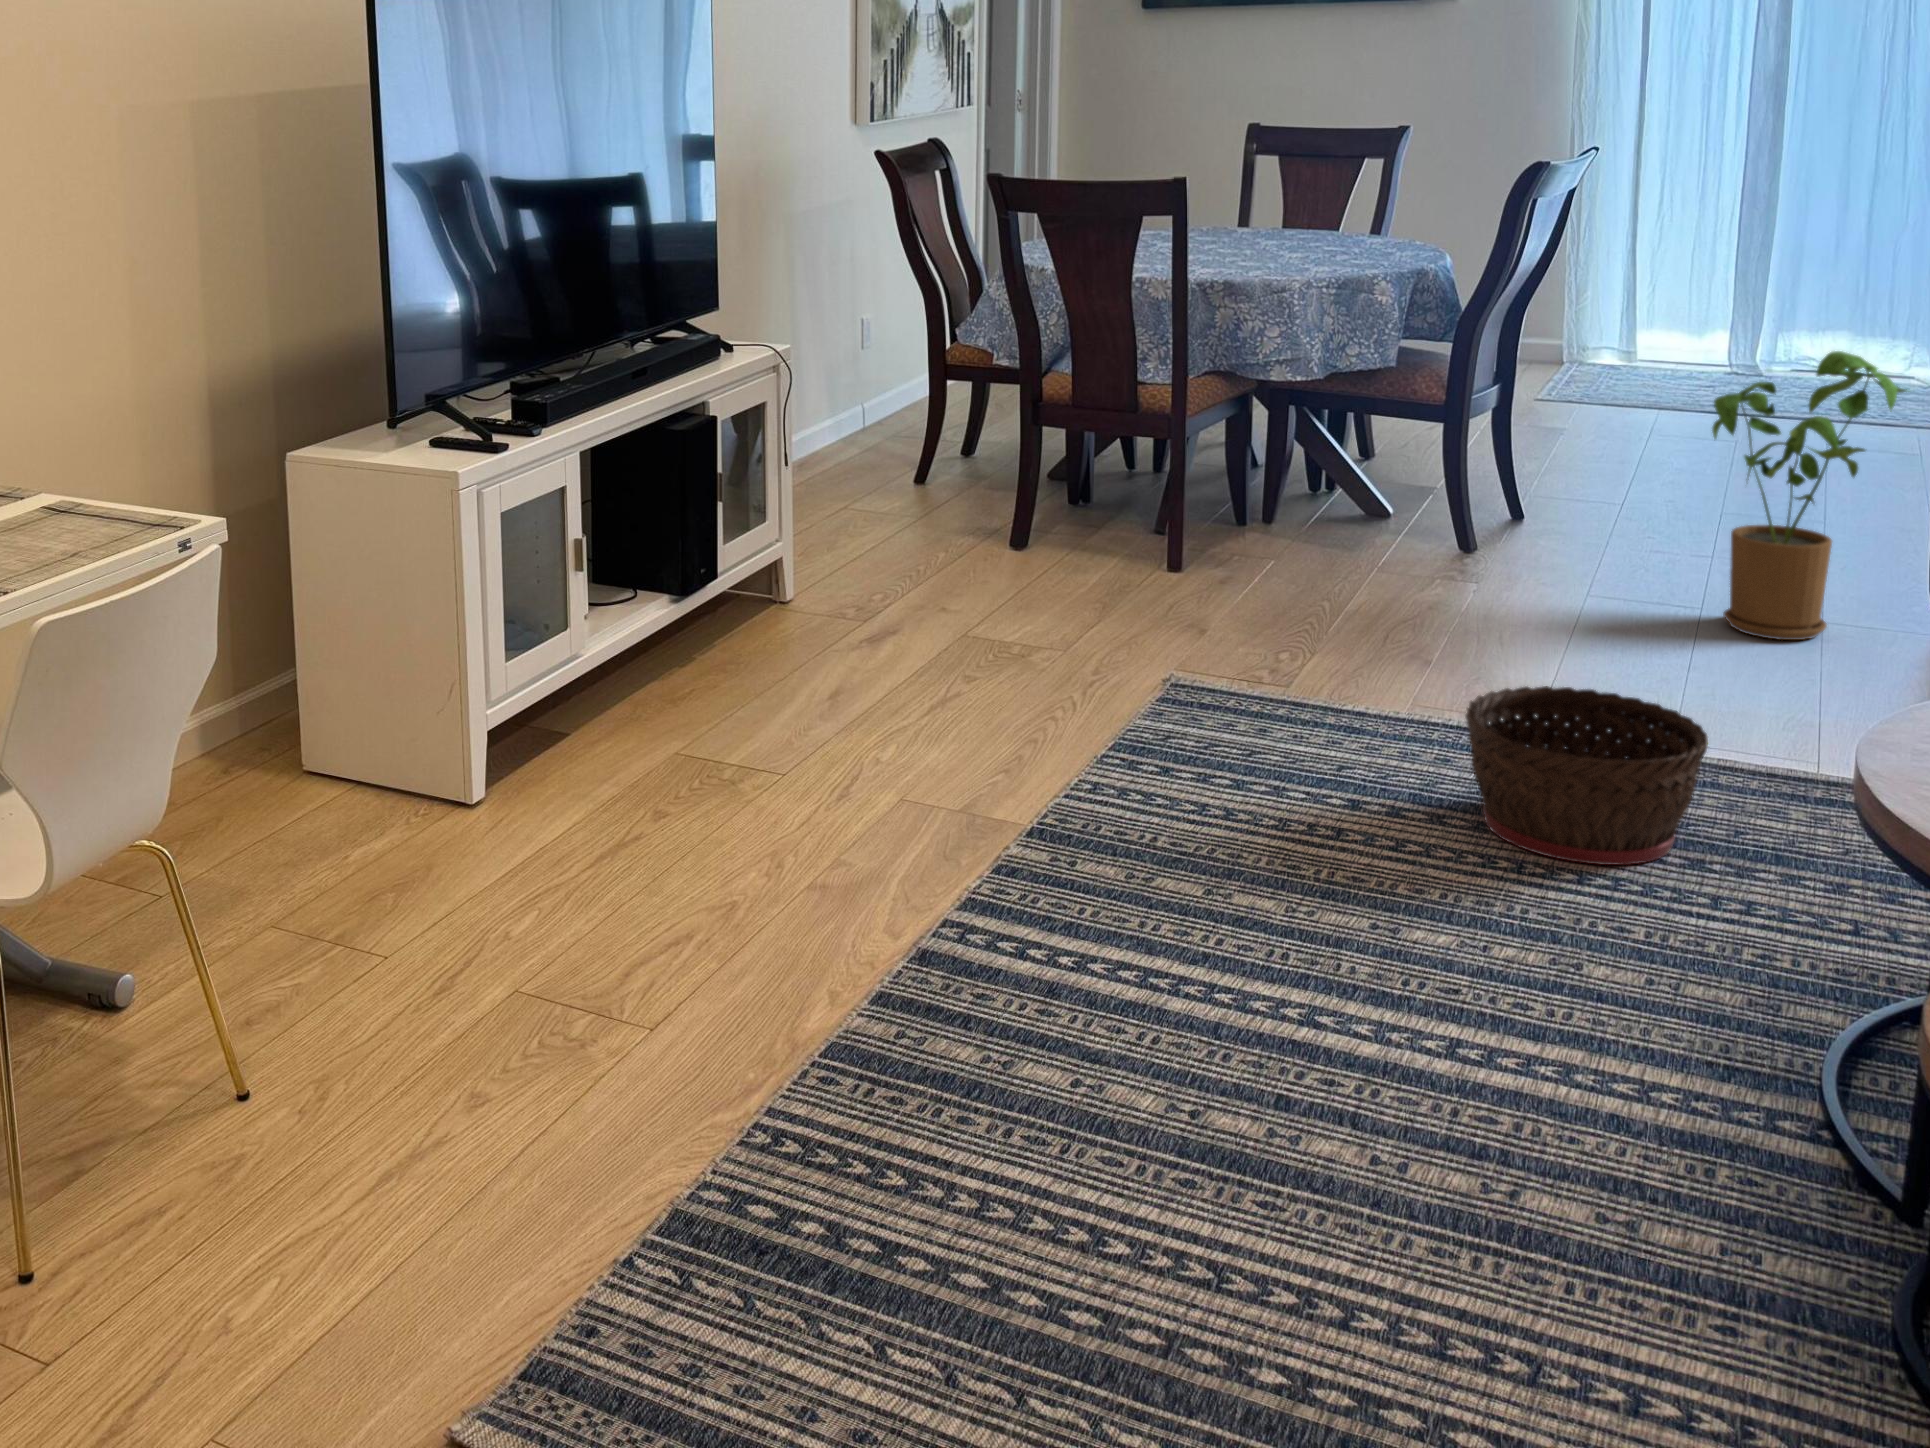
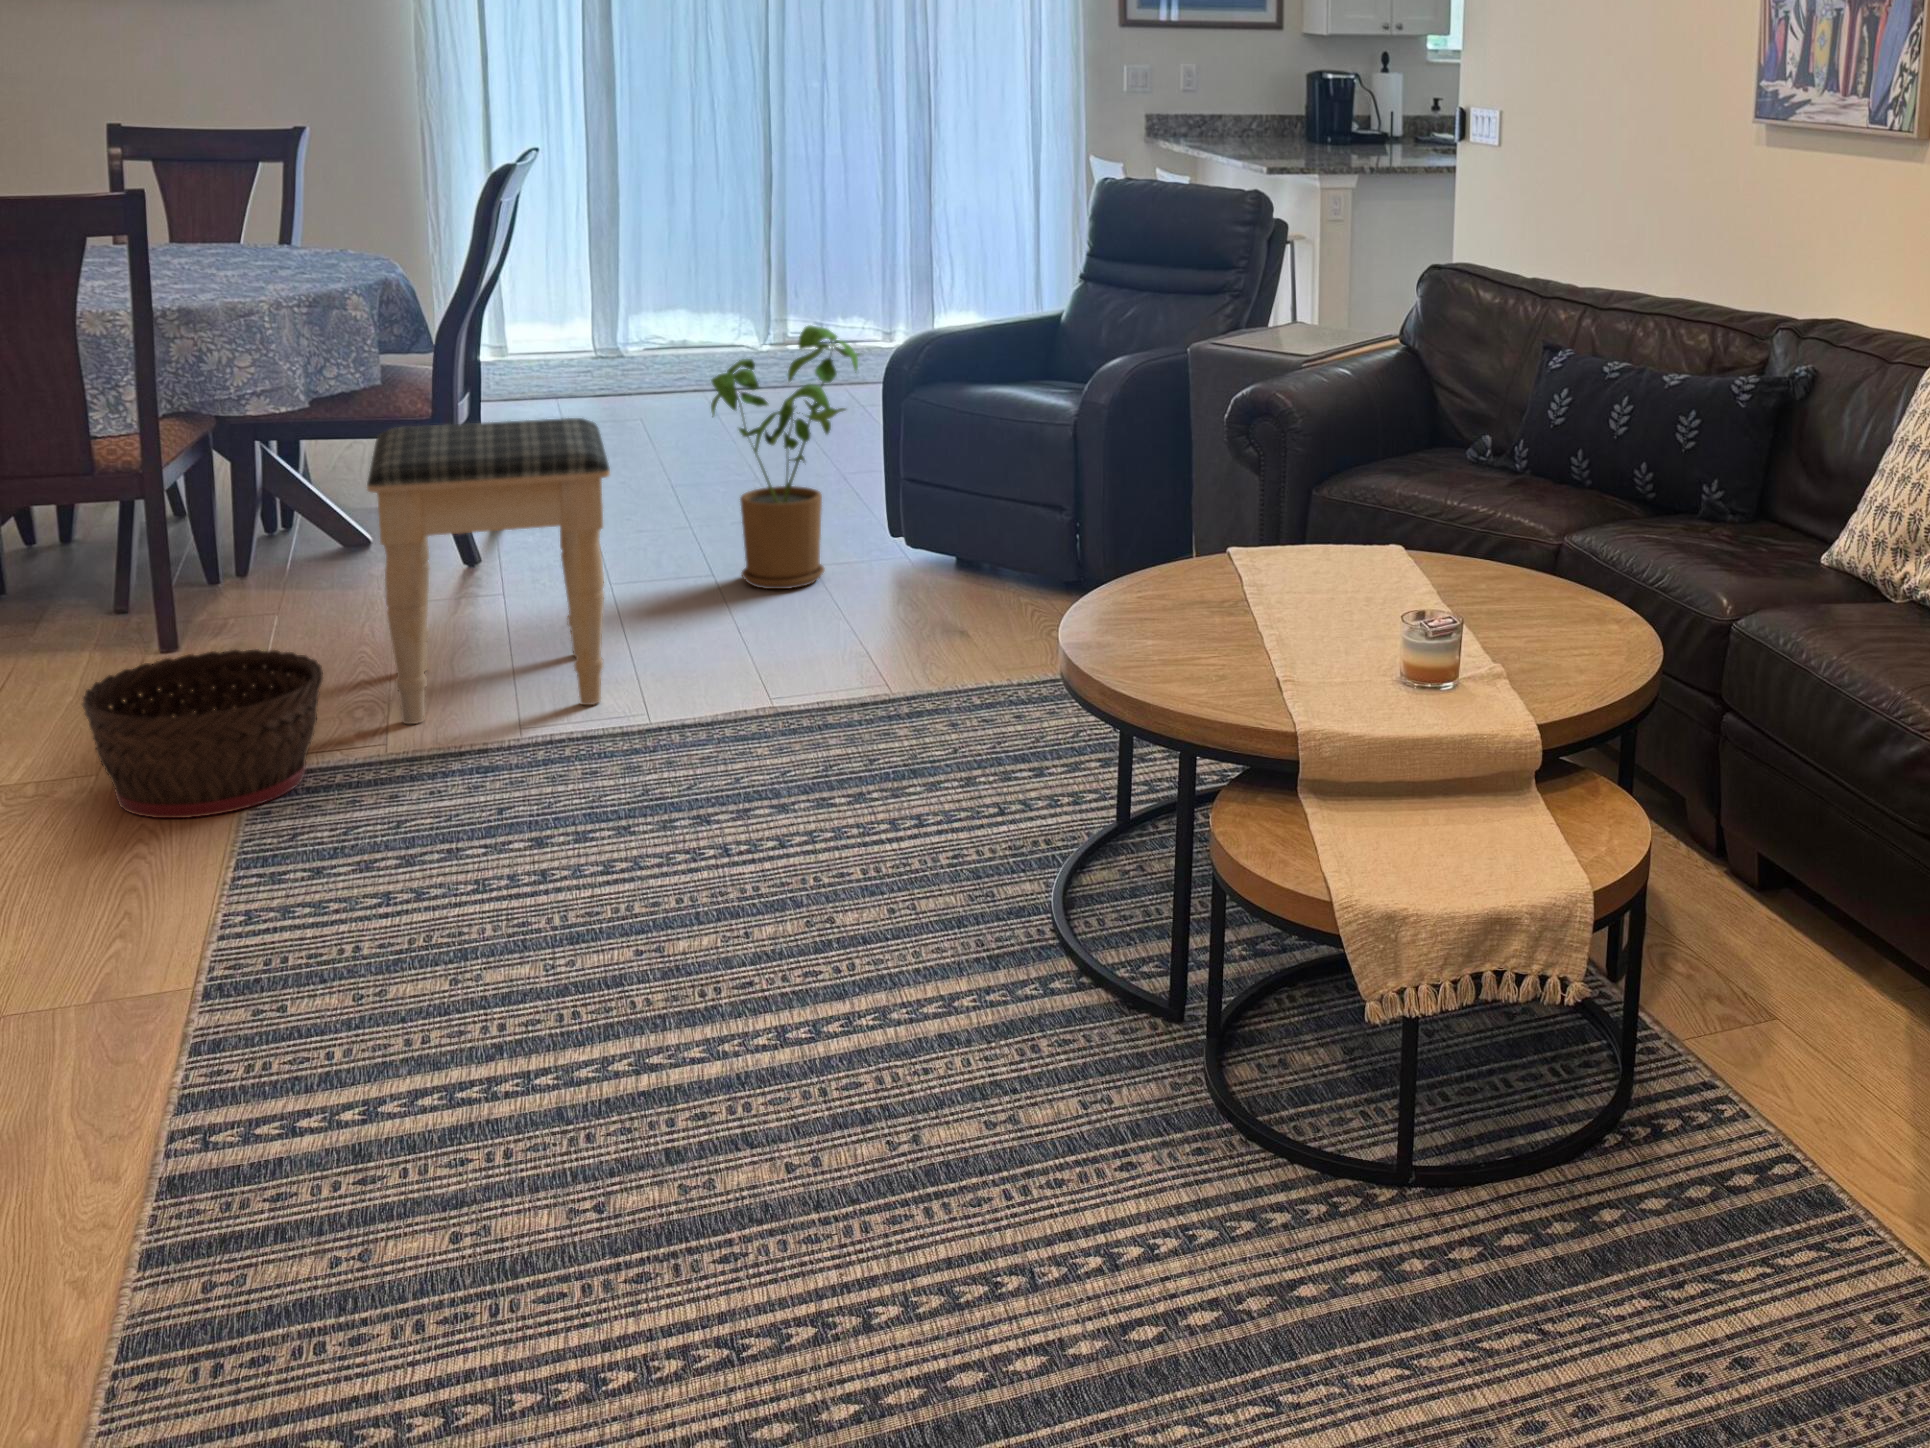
footstool: none [1297,404,1550,701] -> present [367,418,610,724]
basket: present [1465,686,1708,865] -> present [82,649,323,818]

